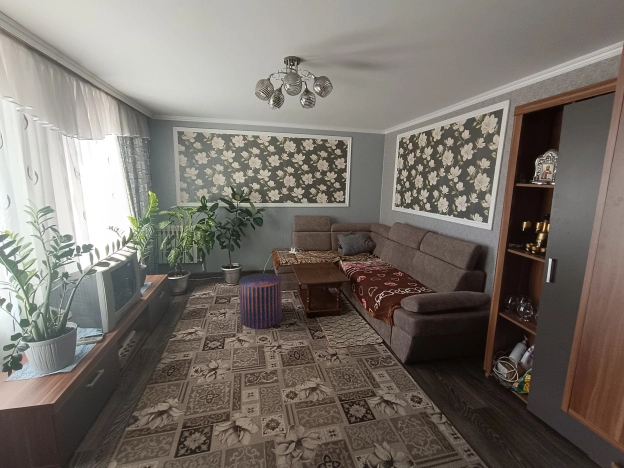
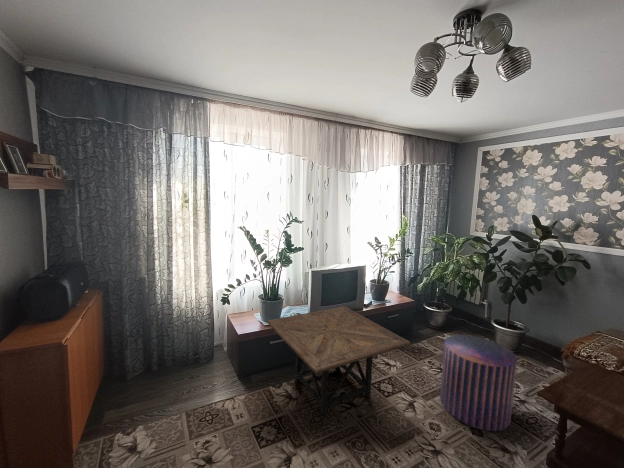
side table: none [85,294,235,403] -> present [267,306,410,415]

